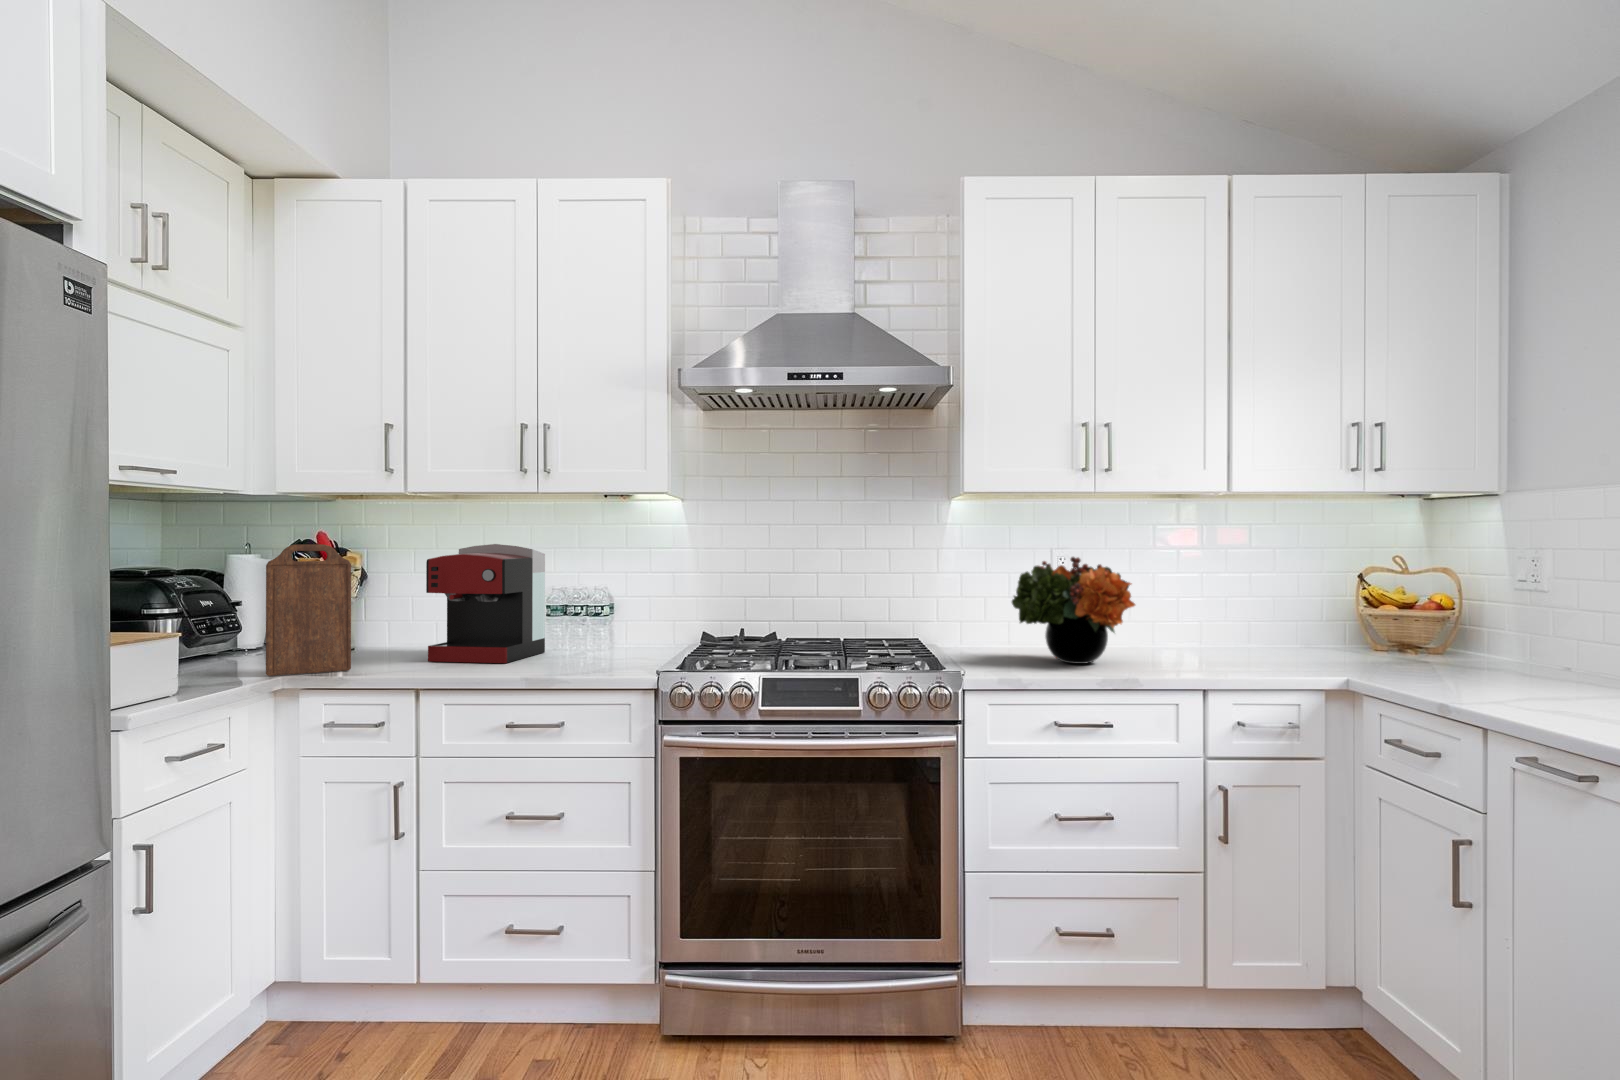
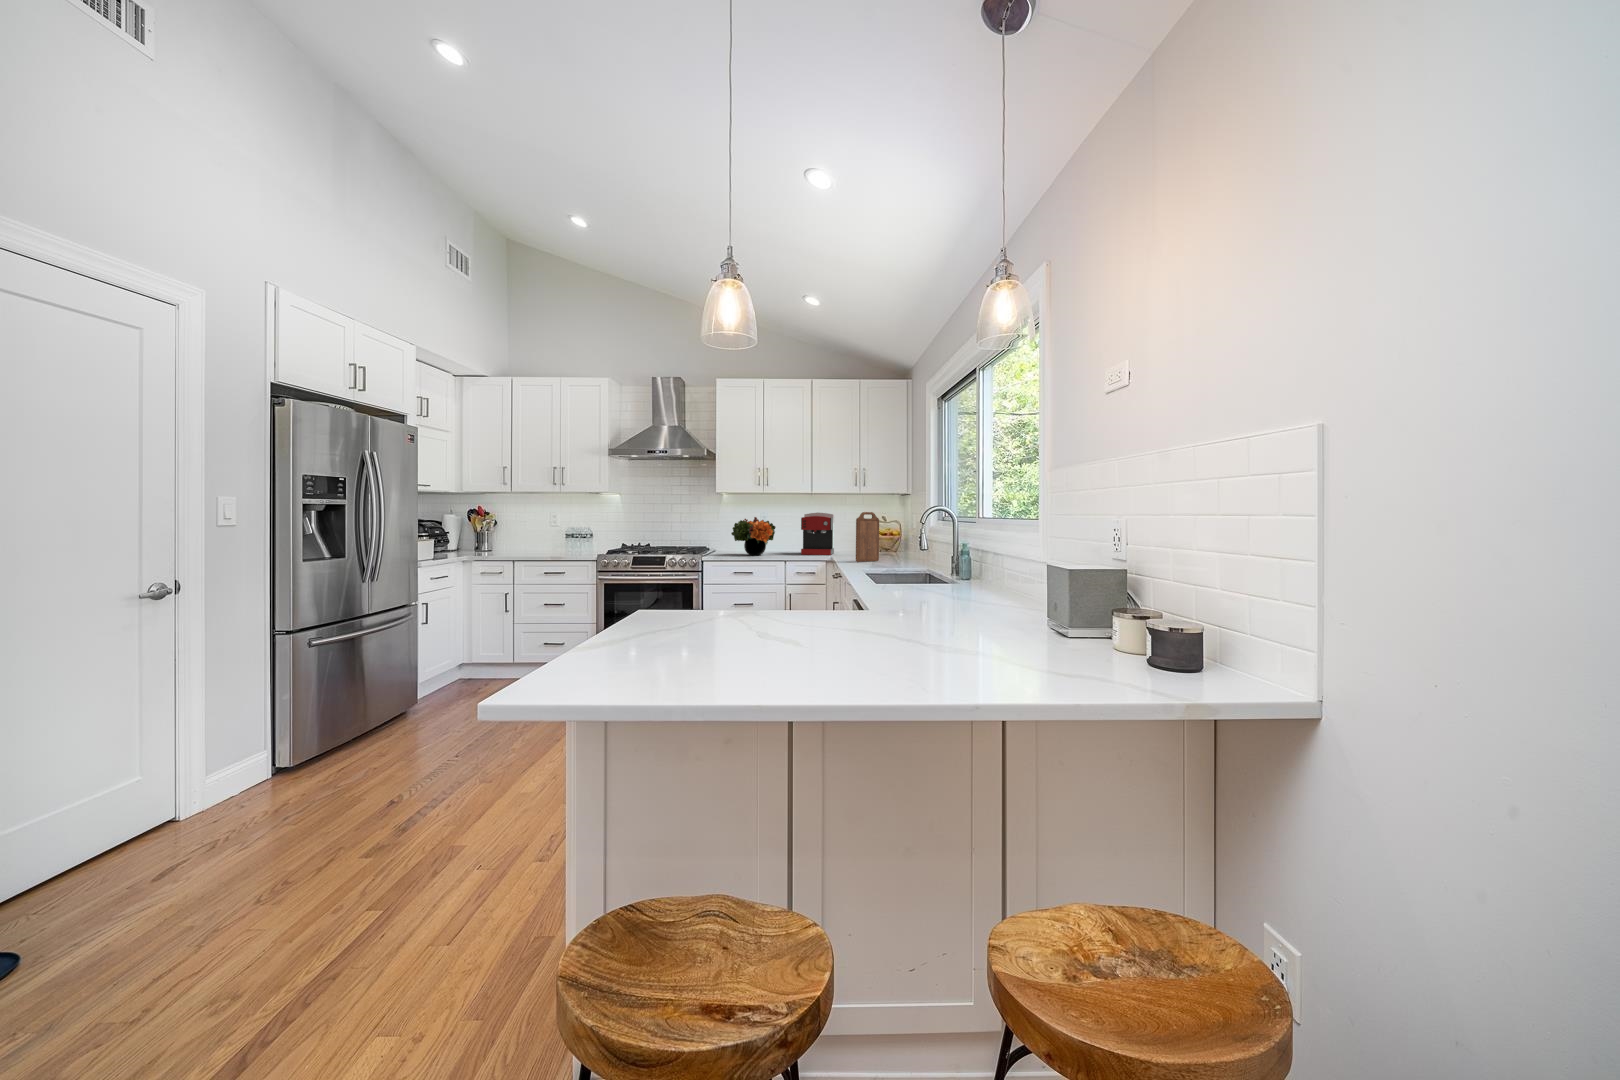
cutting board: present [266,544,351,676] -> present [856,512,879,562]
coffee maker: present [426,544,545,663] -> present [801,513,834,555]

